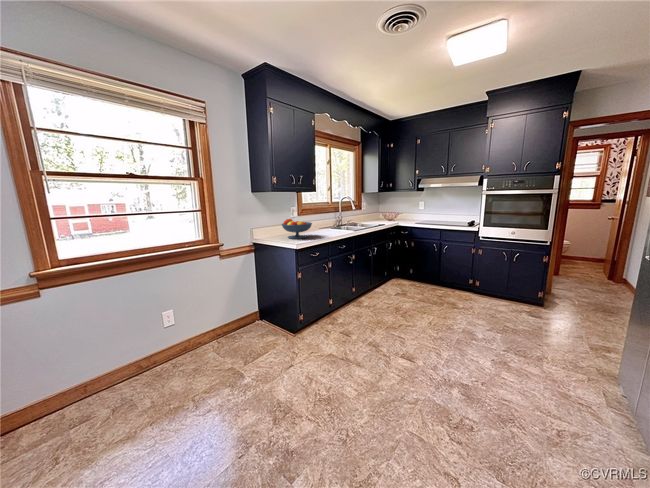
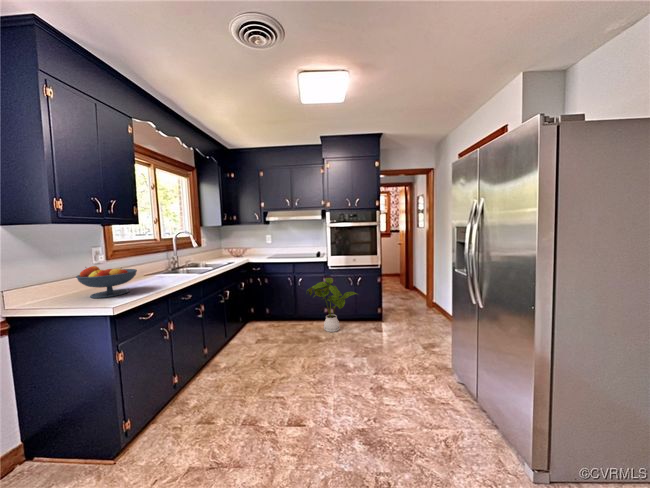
house plant: none [448,248,513,304] -> present [306,278,357,332]

